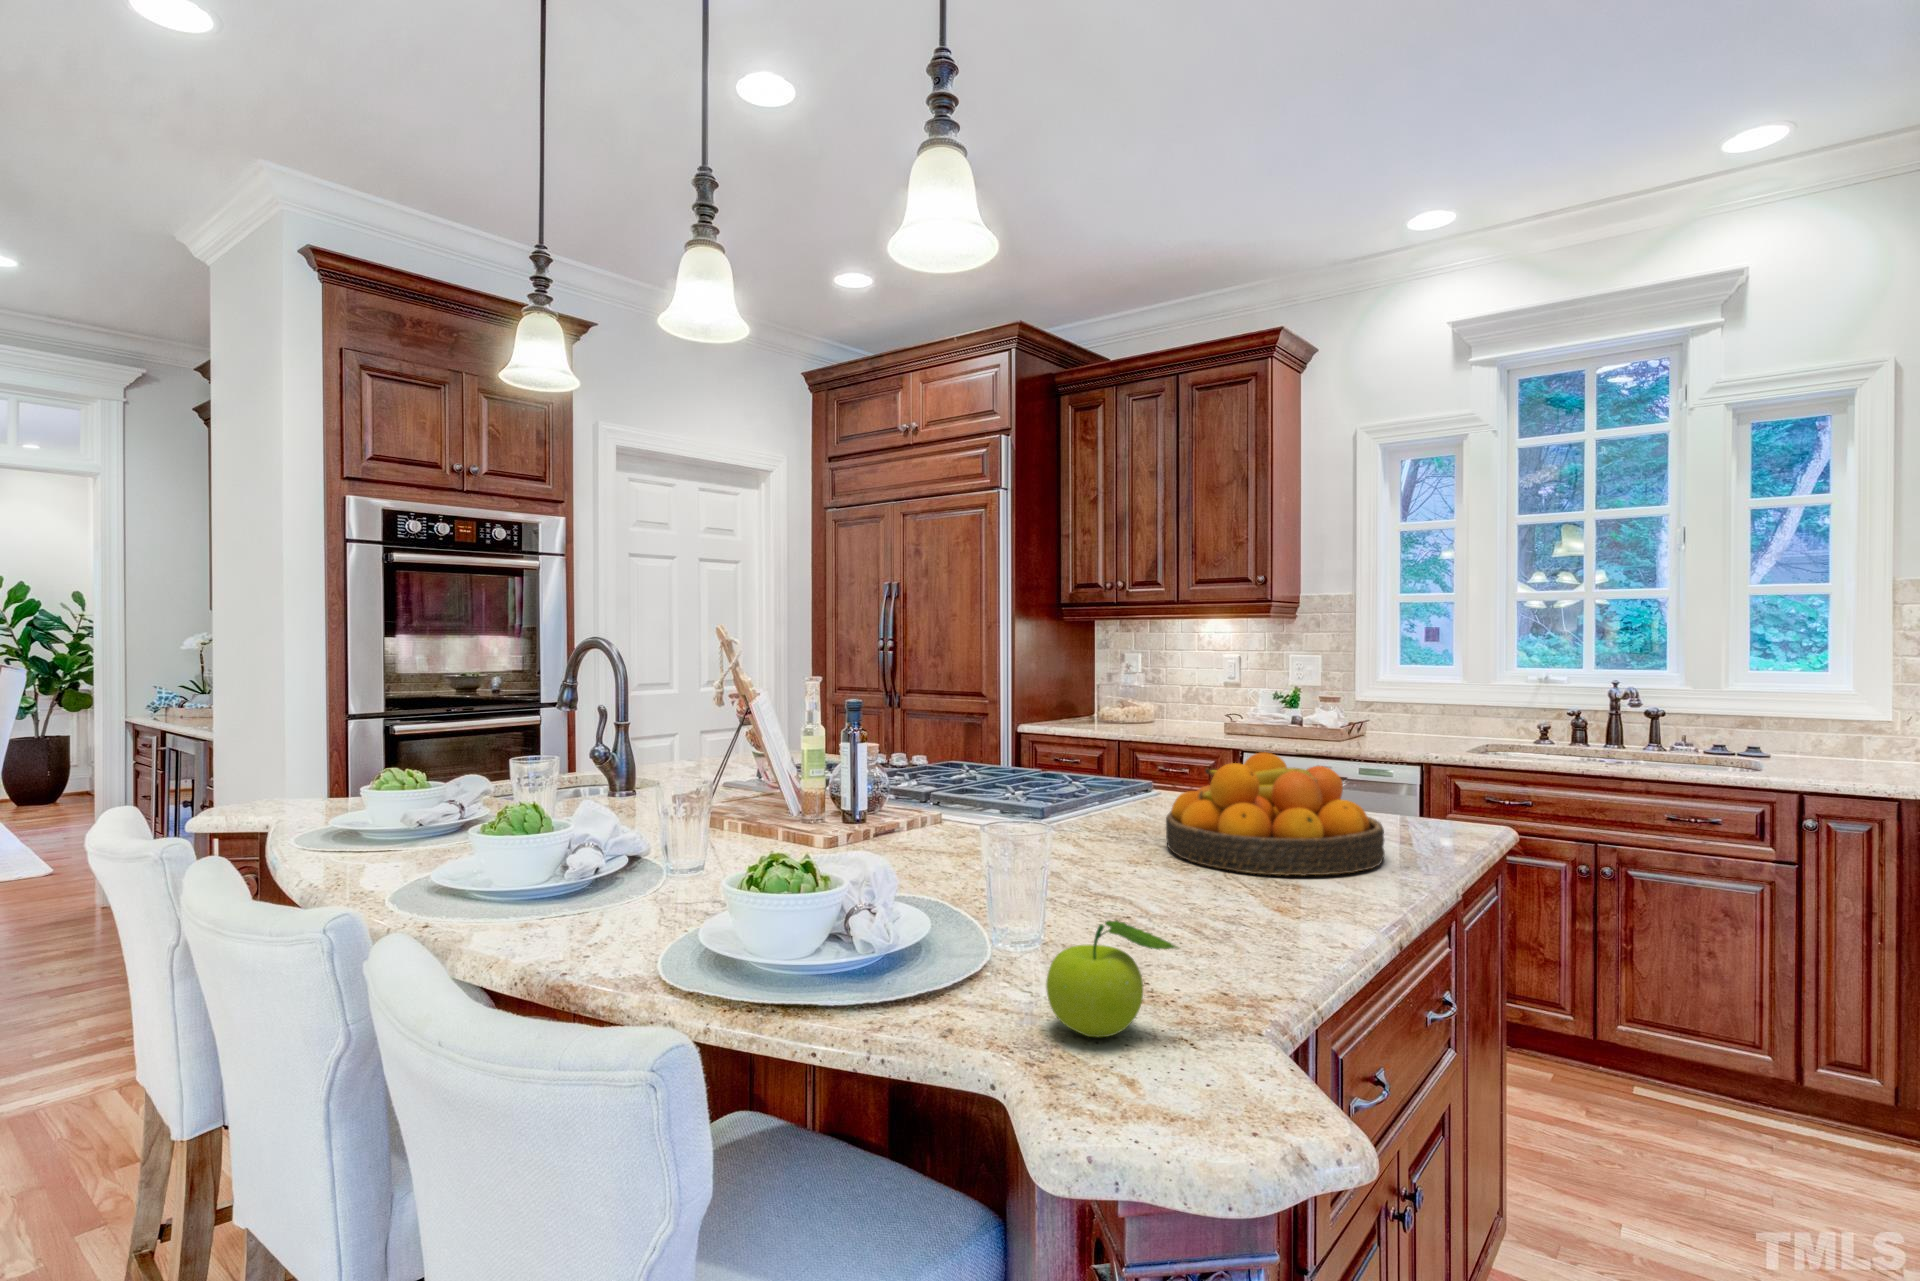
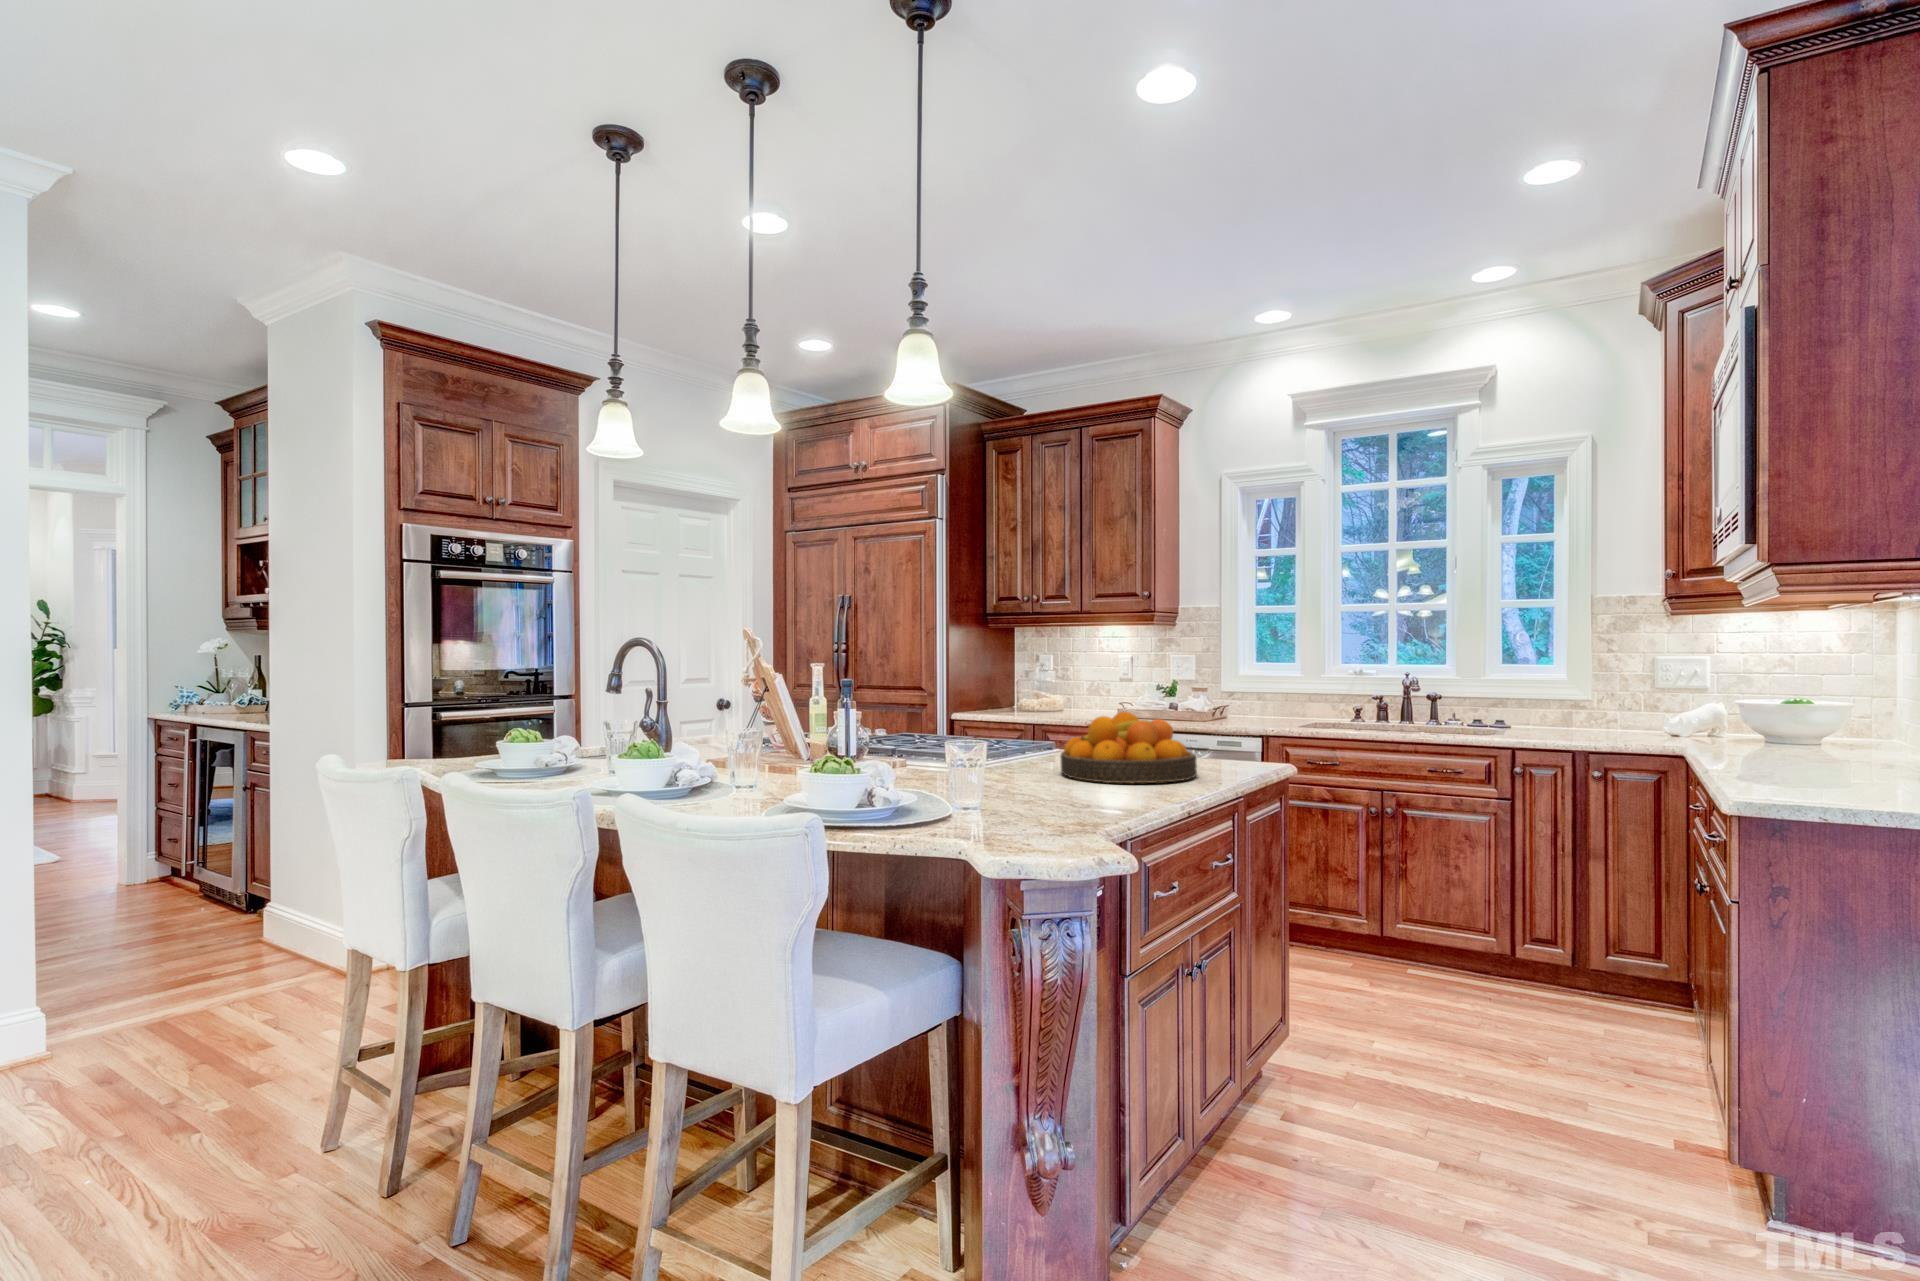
fruit: present [1046,920,1178,1037] -> none [990,778,1059,835]

